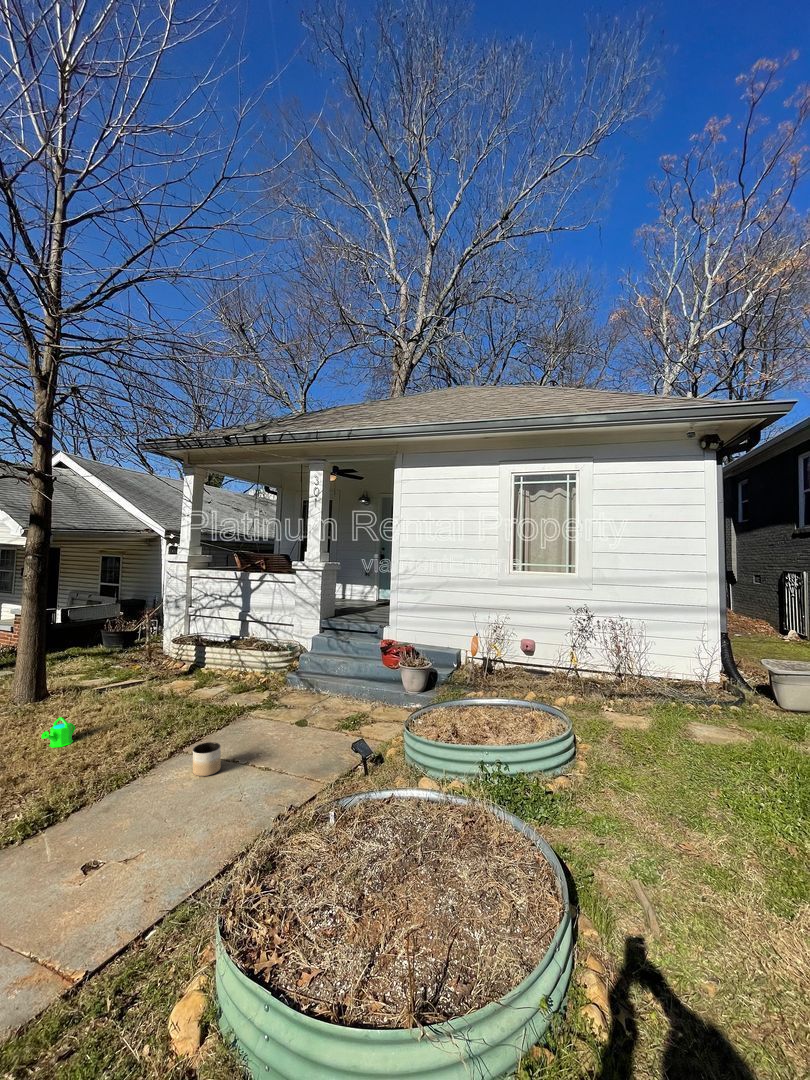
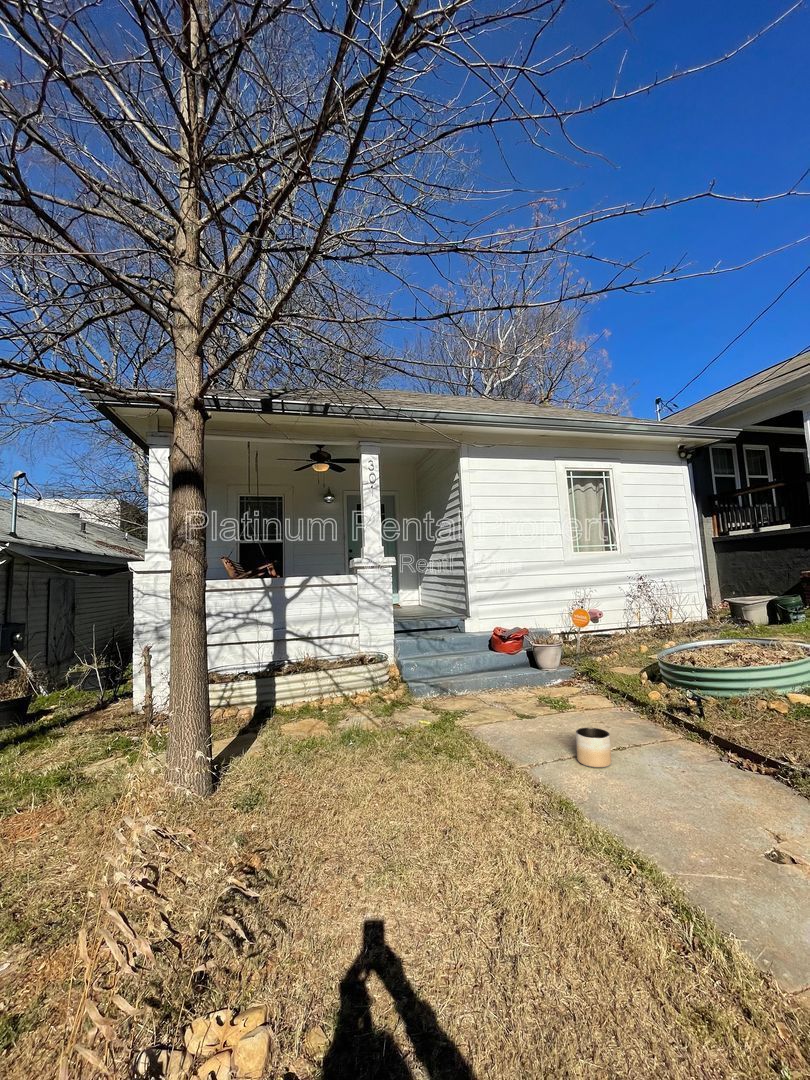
watering can: present [41,717,75,748] -> none [349,768,384,824]

